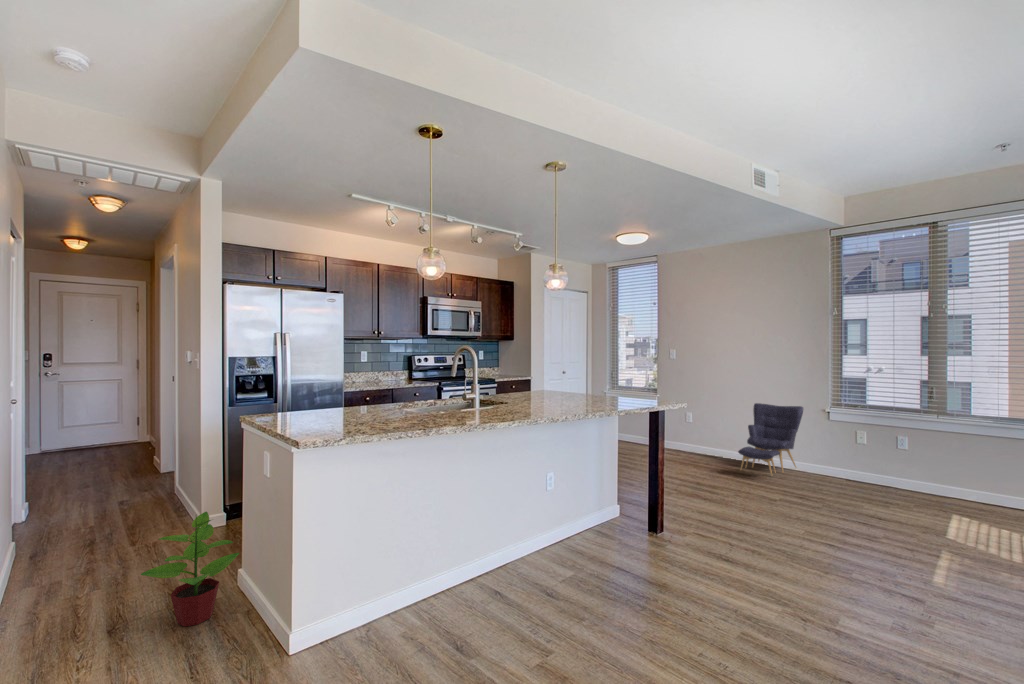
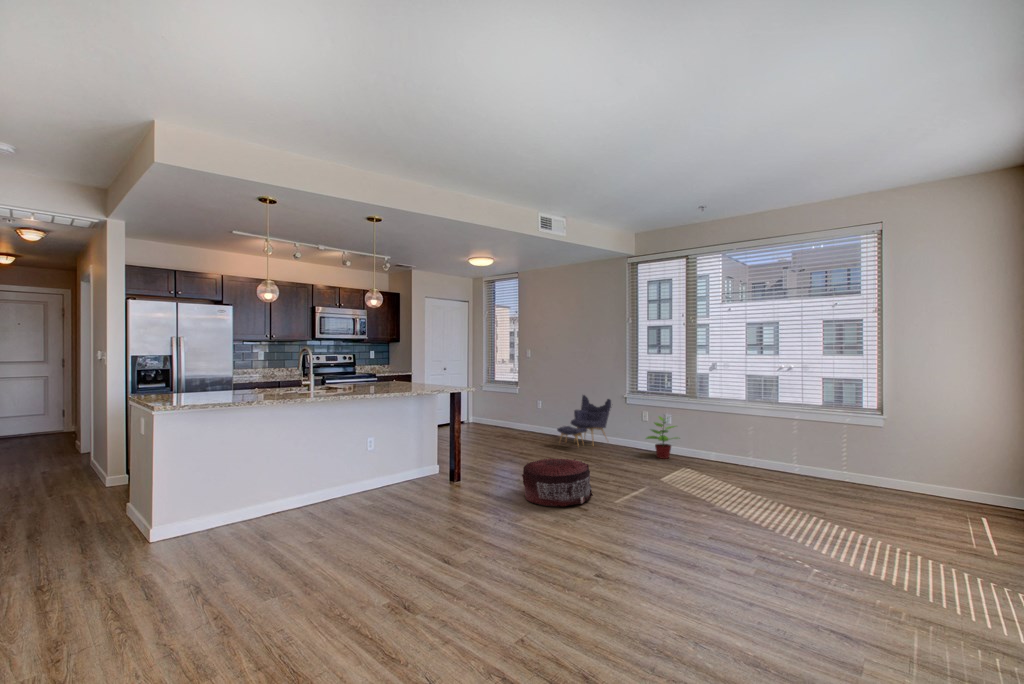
pouf: none [786,506,909,593] -> present [522,458,593,506]
potted plant: present [141,512,239,626] -> present [646,416,677,459]

